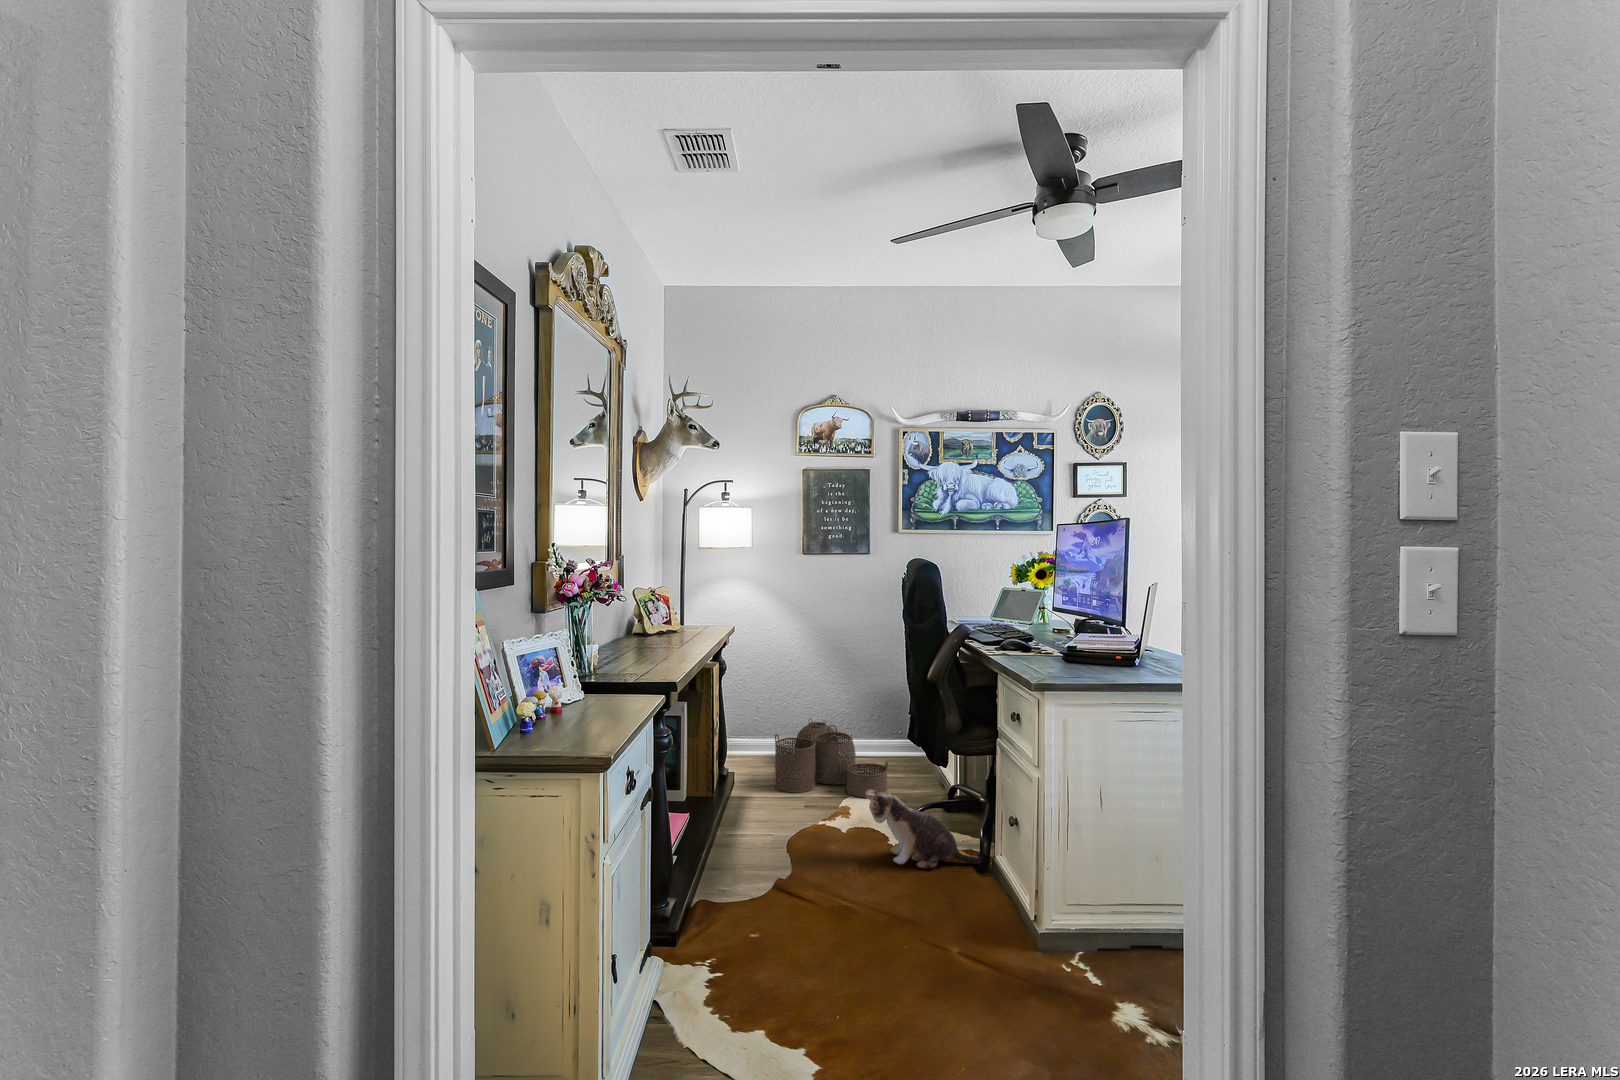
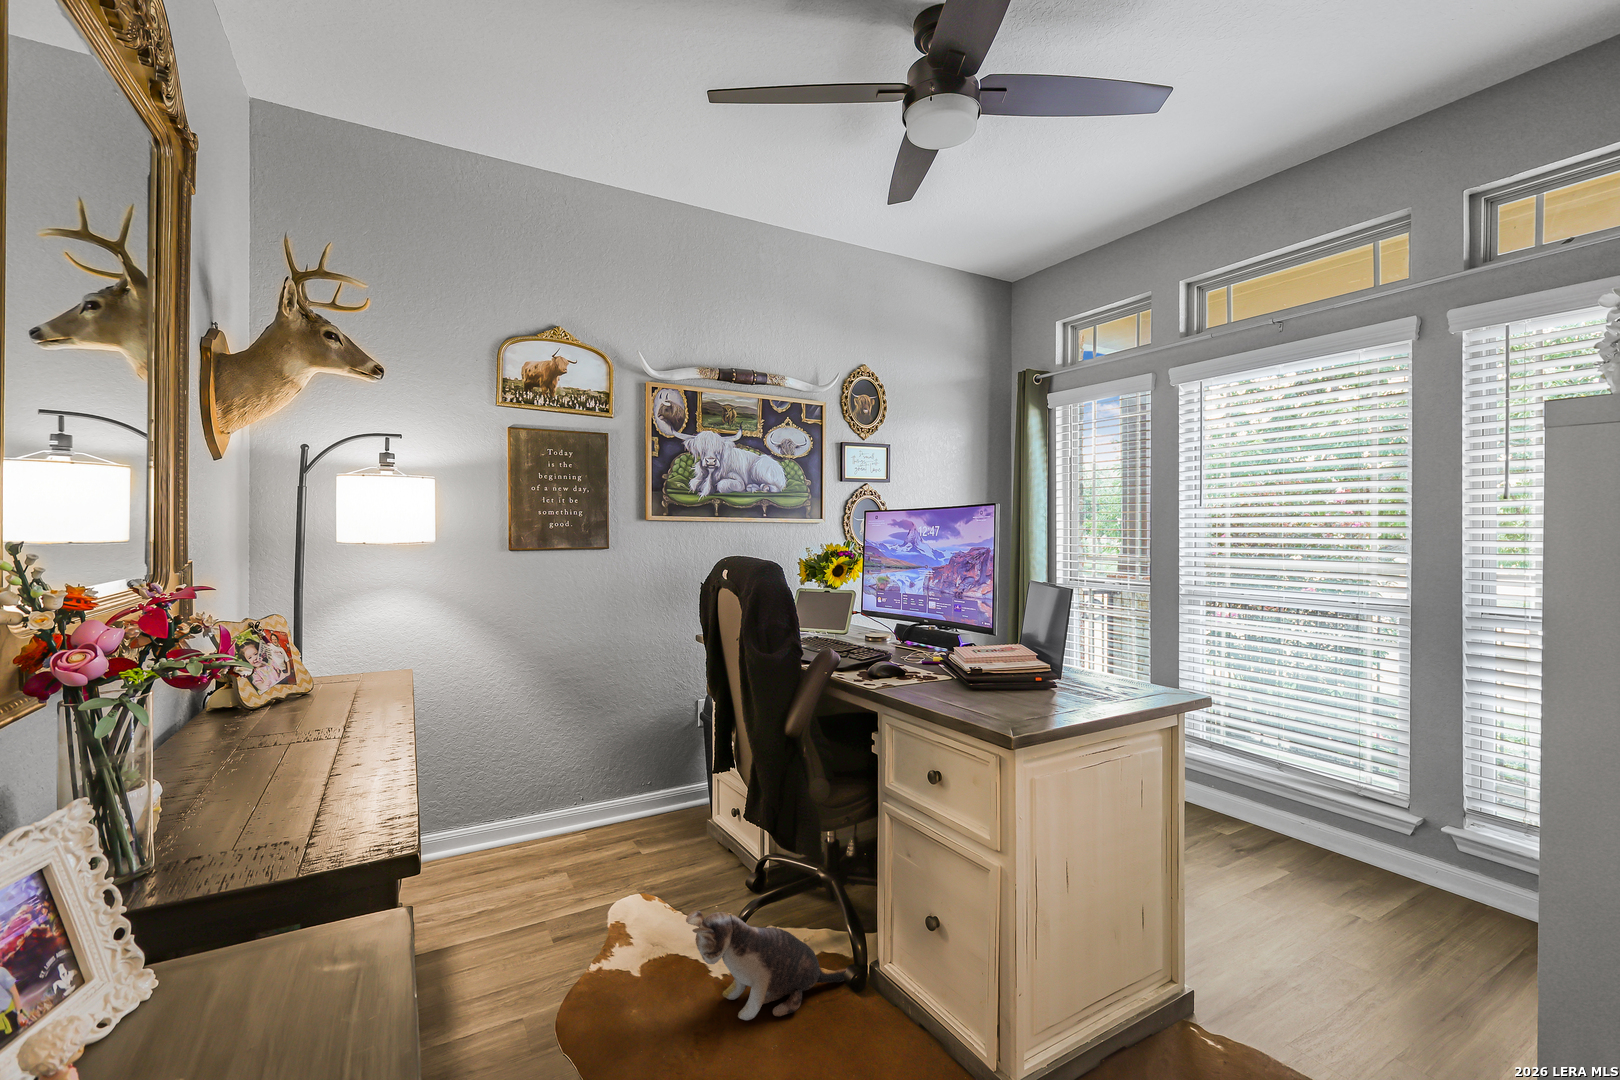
woven basket: present [775,718,888,797] -> none [489,786,666,917]

